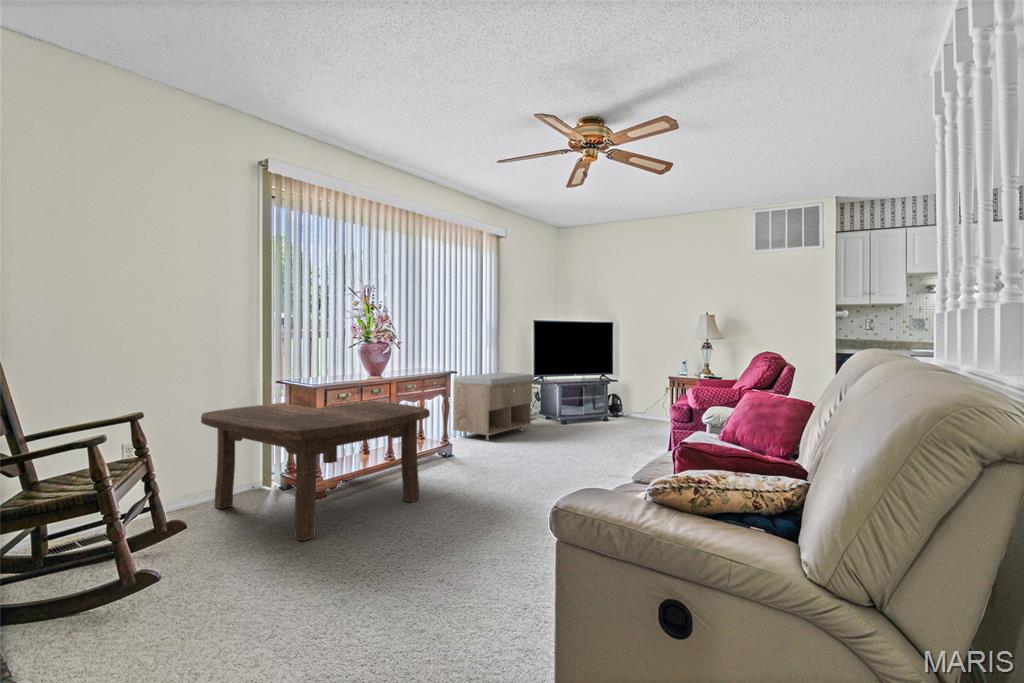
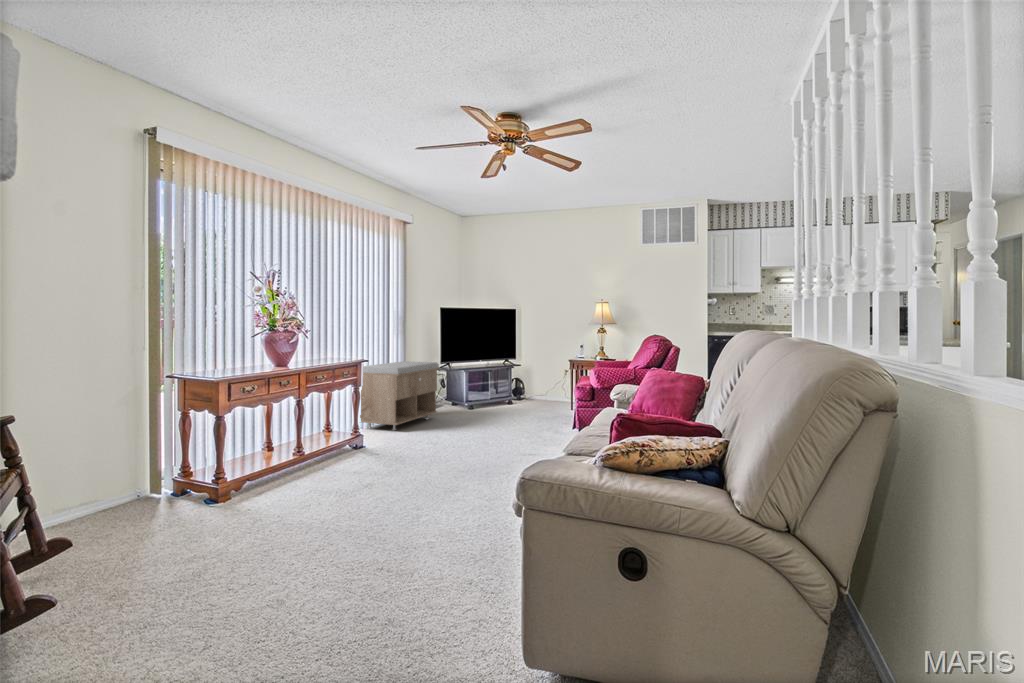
coffee table: present [201,401,430,541] -> none [81,393,347,544]

